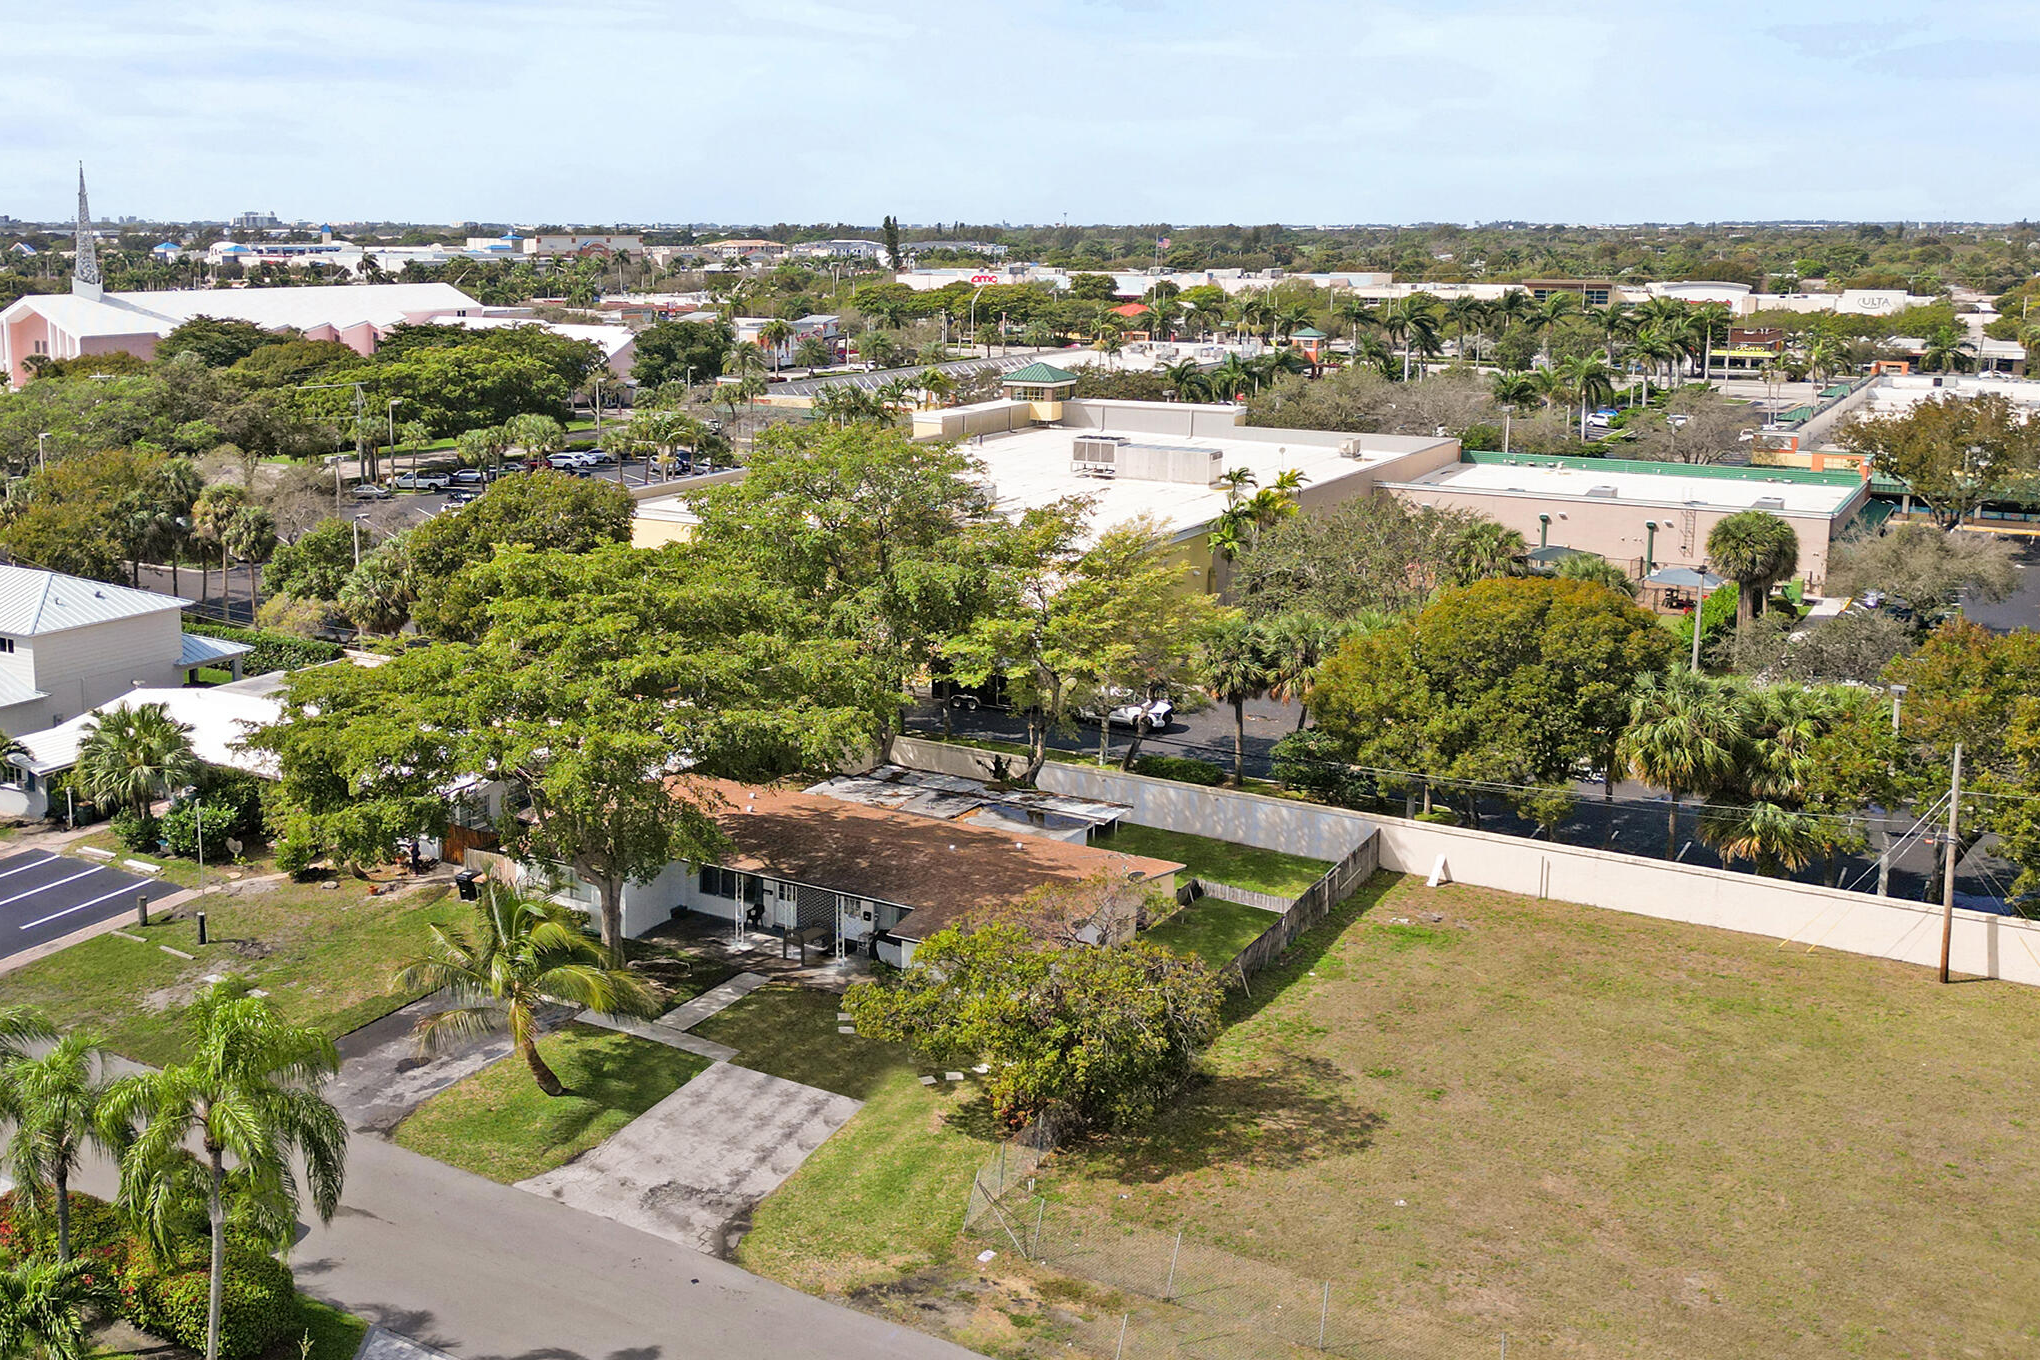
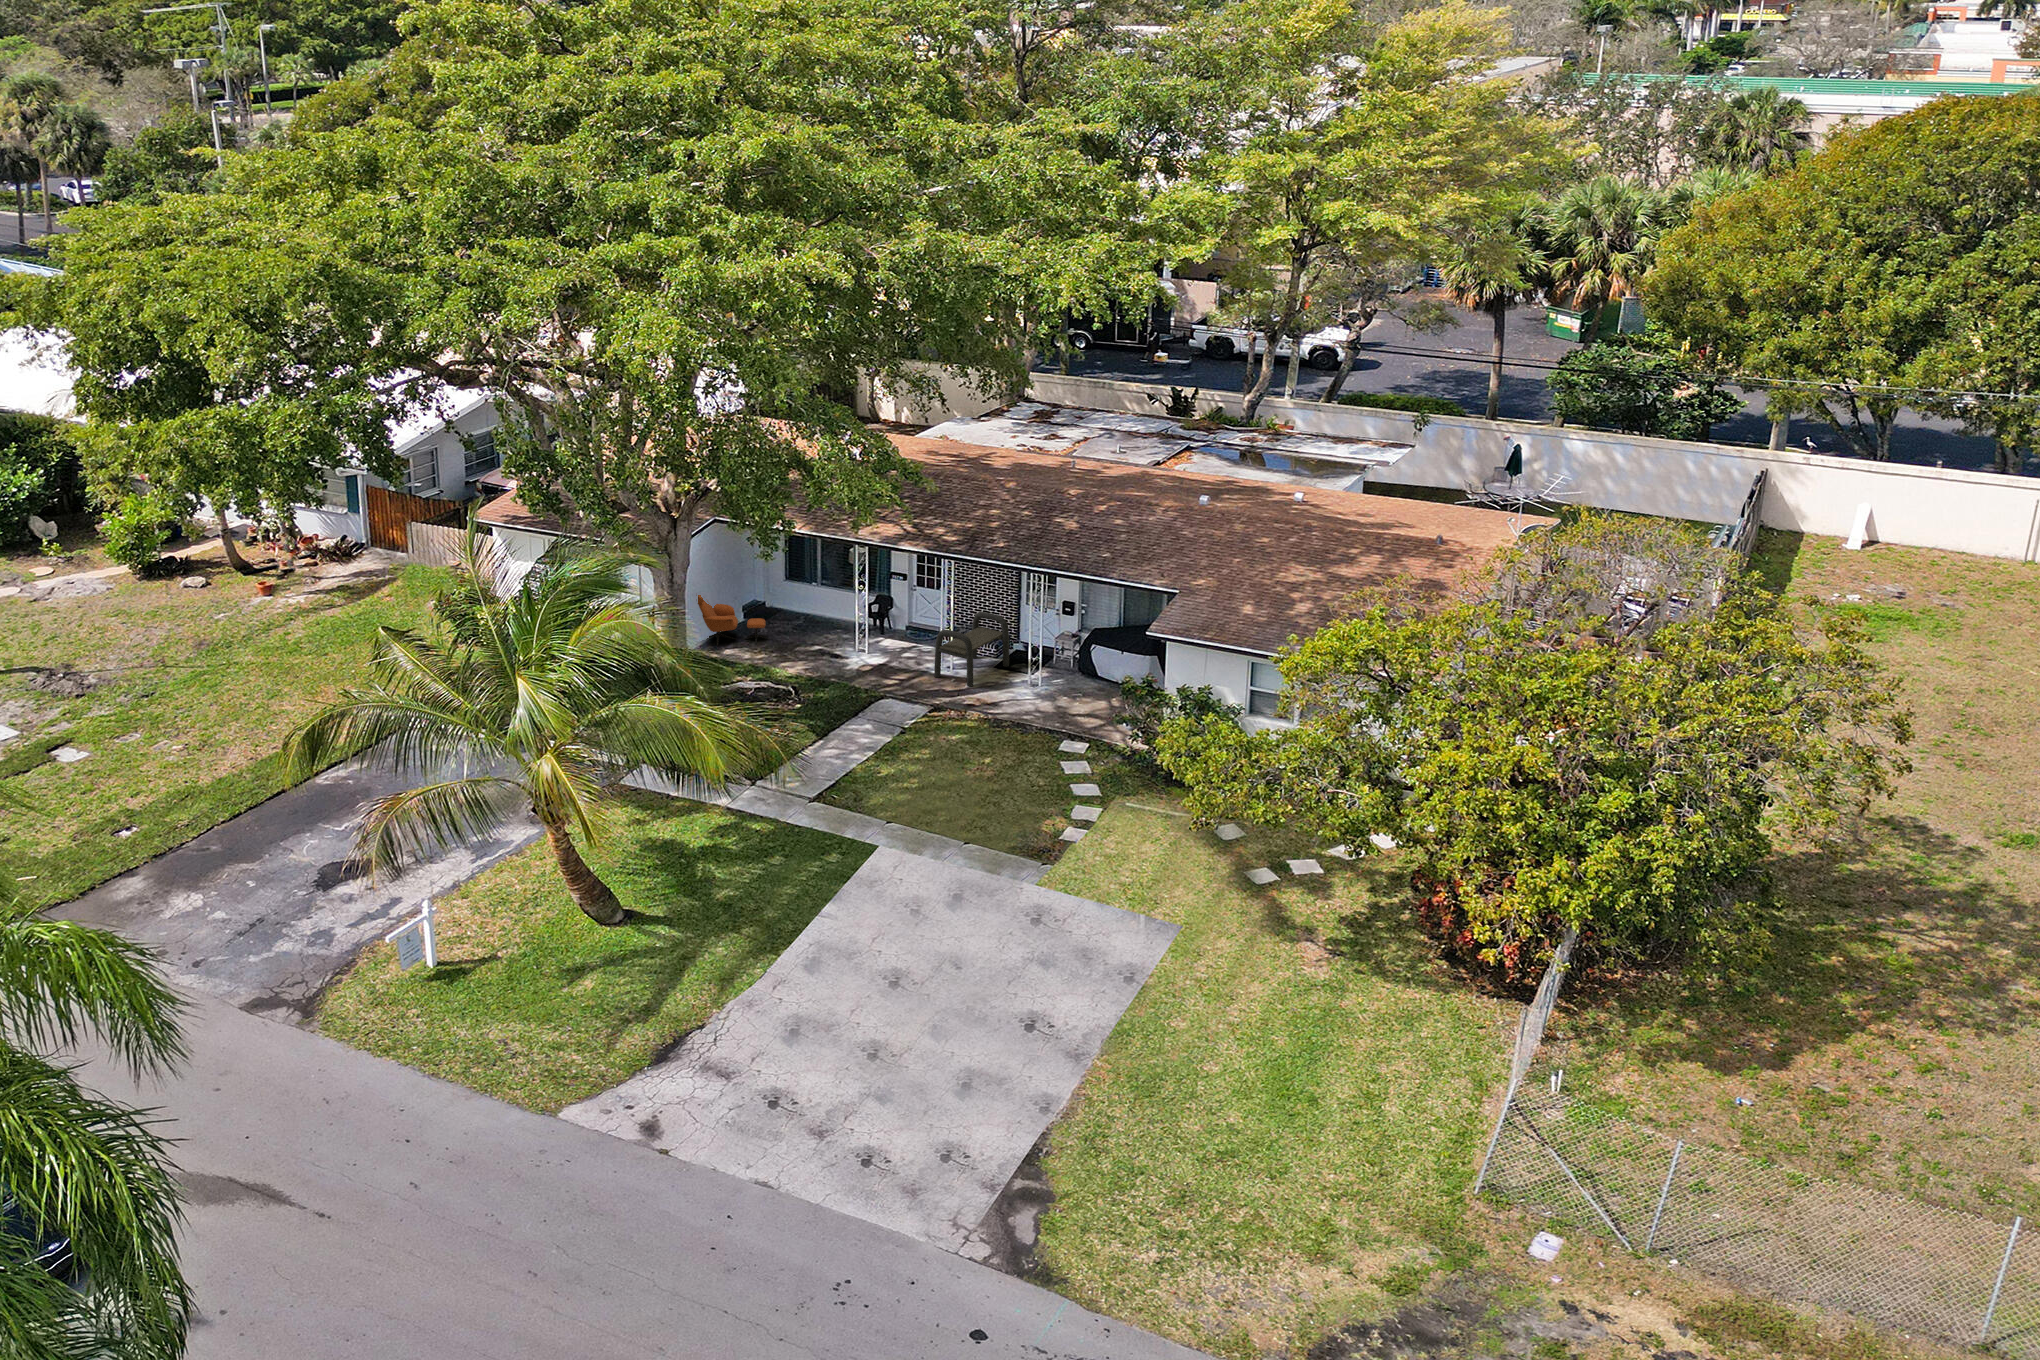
lounge chair: none [641,898,687,936] -> present [698,595,769,646]

